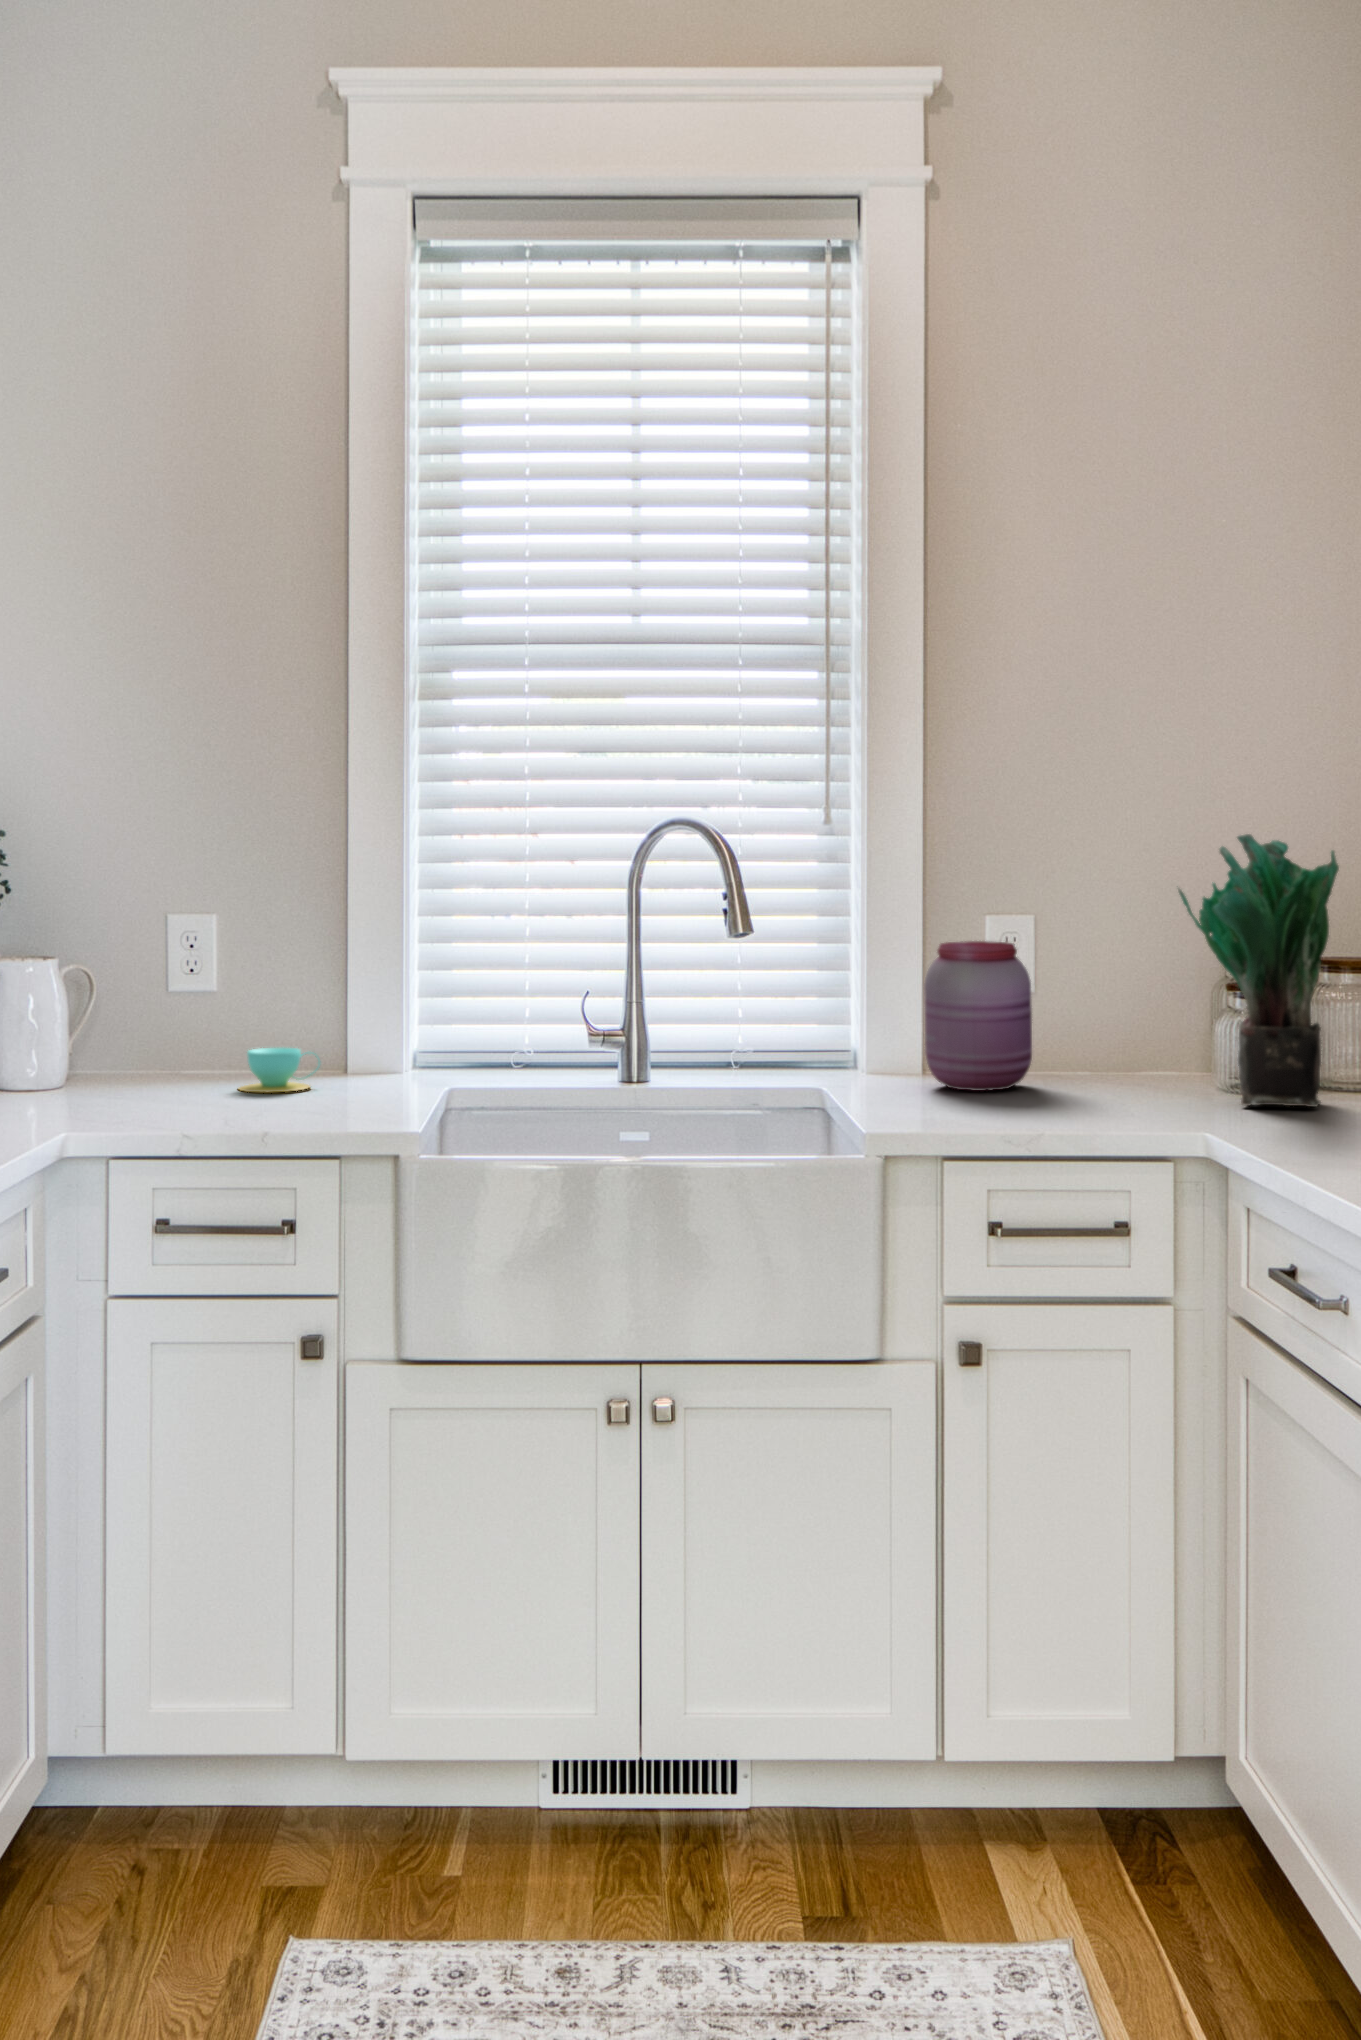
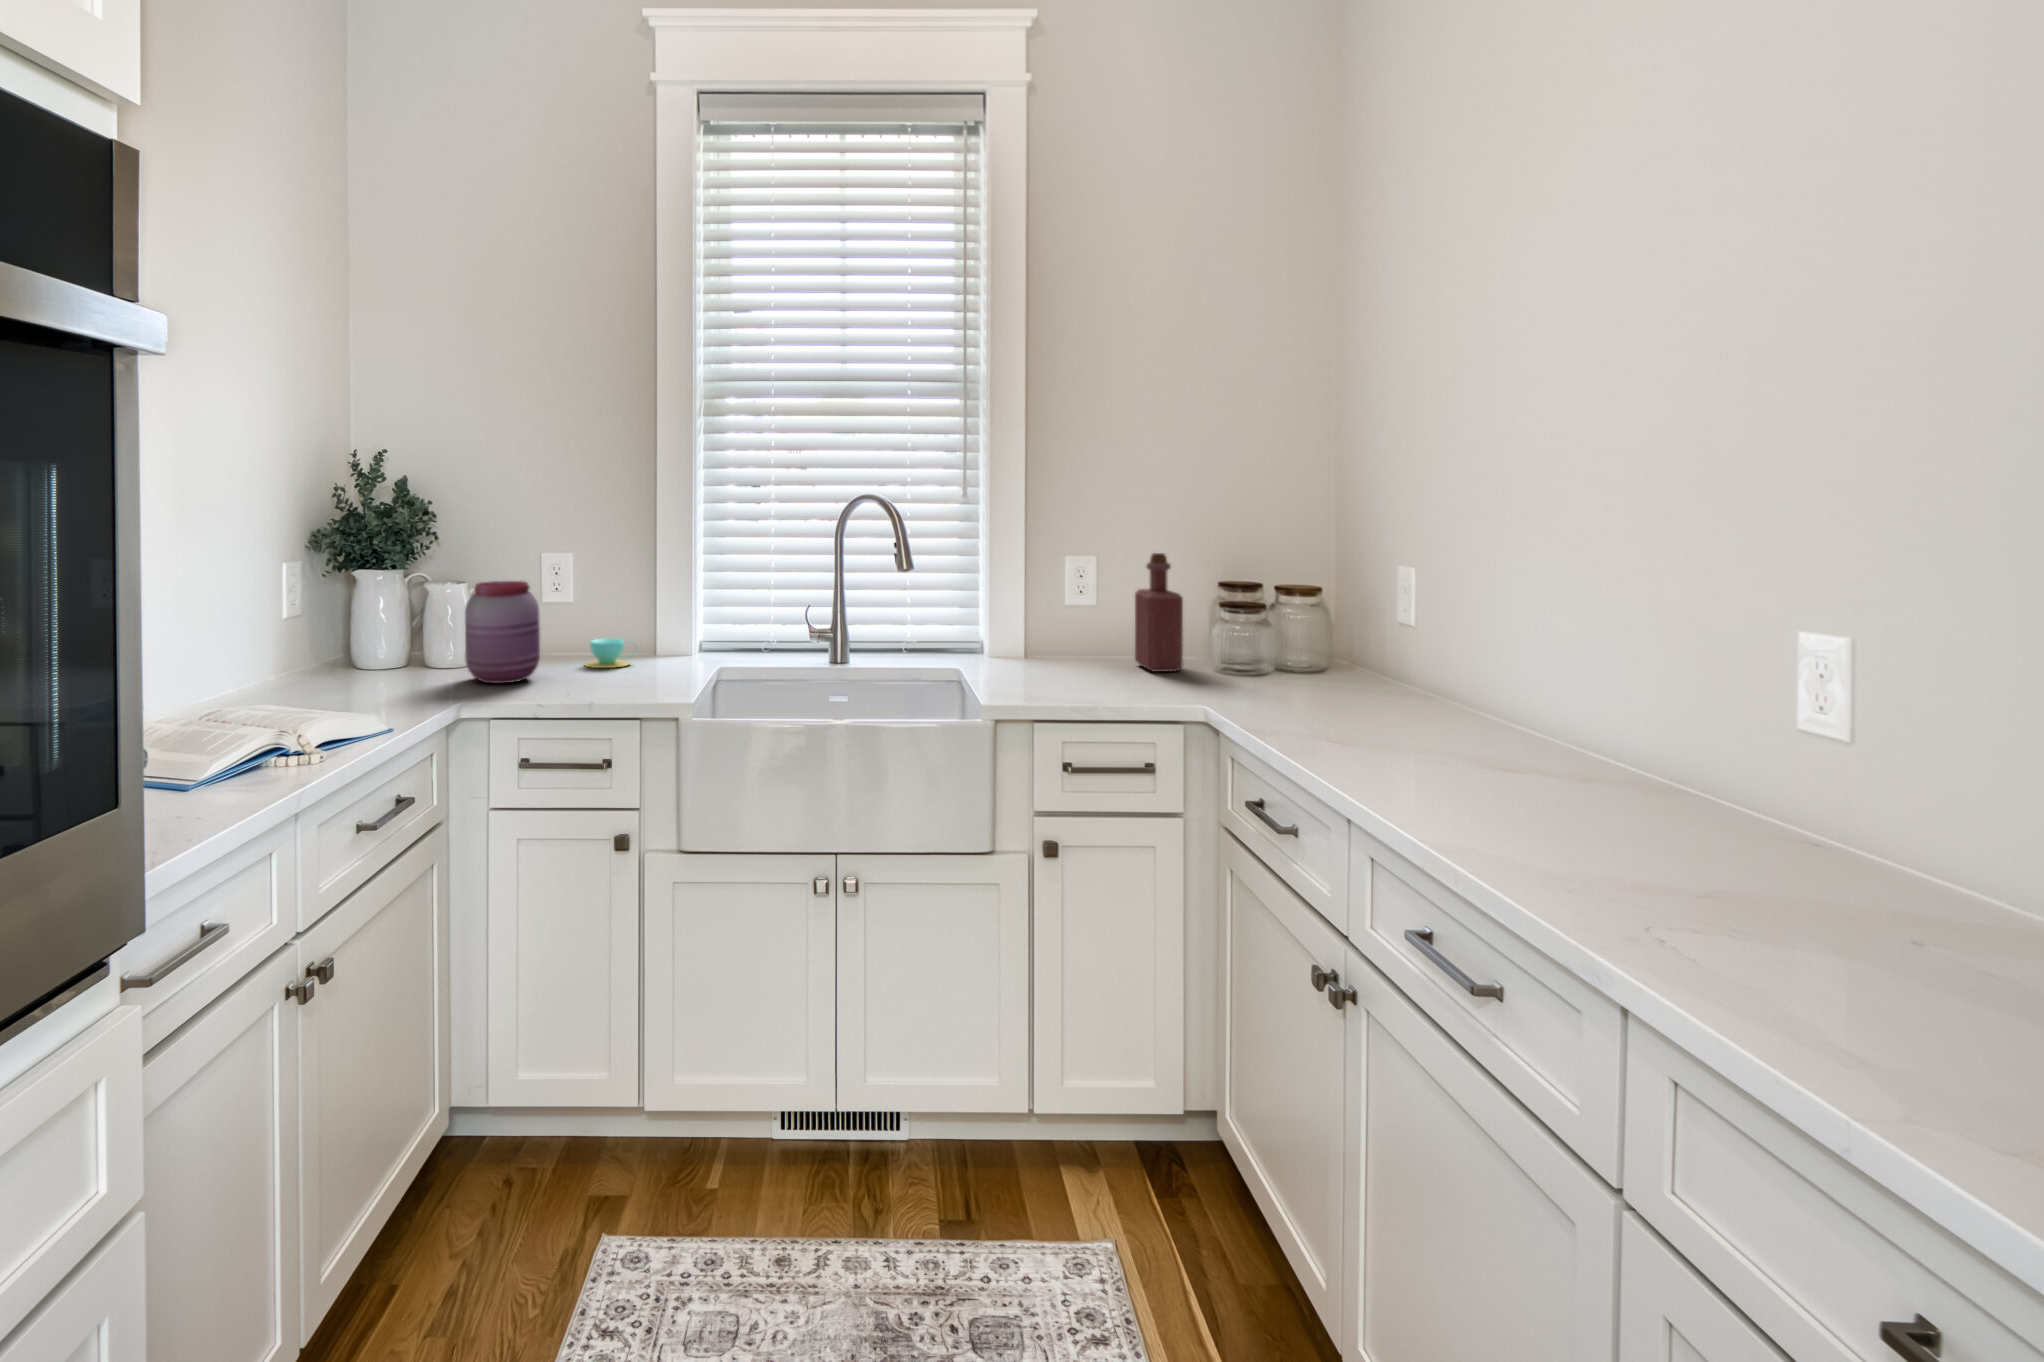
potted plant: present [1178,834,1339,1107] -> none [1190,510,1301,690]
bottle: none [1101,904,1174,1088] -> present [1135,553,1183,672]
jar: present [924,941,1032,1091] -> present [465,581,540,683]

